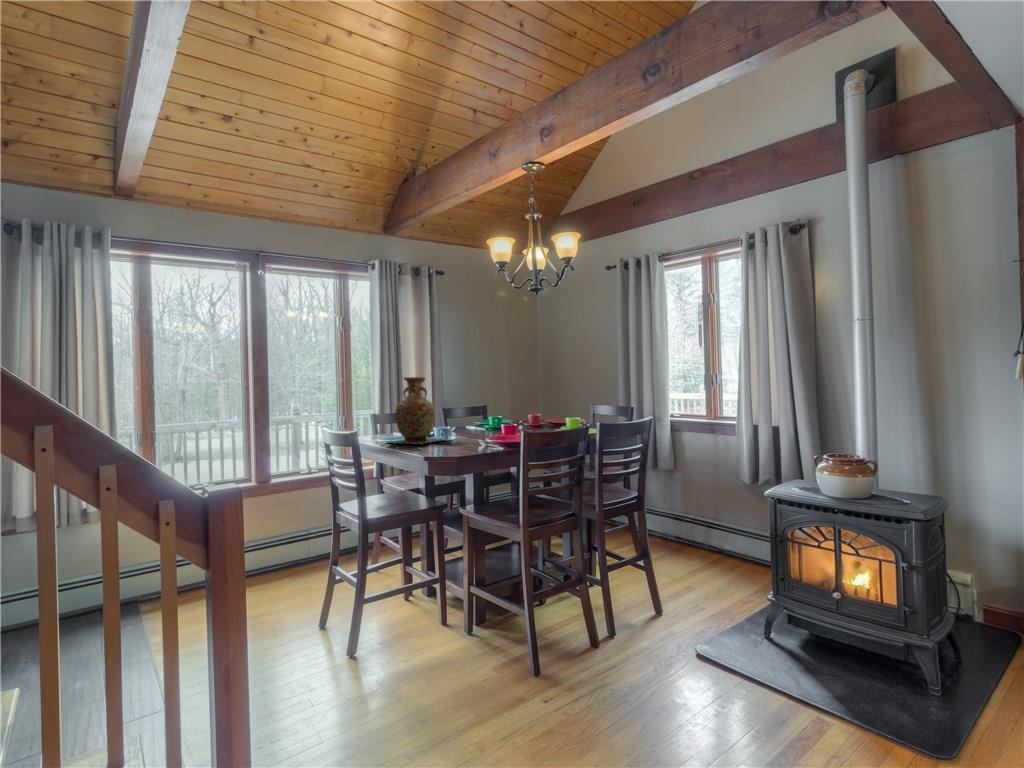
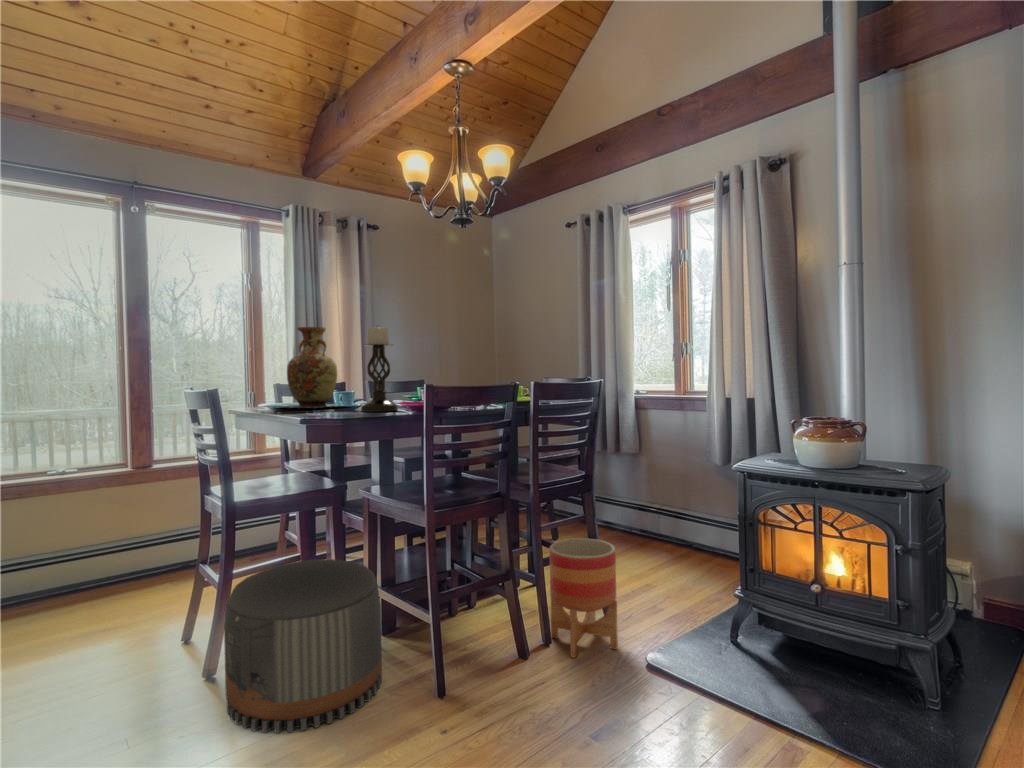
candle holder: none [459,377,488,448] -> present [361,325,398,412]
planter: none [614,550,671,649] -> present [549,538,618,658]
pouf: none [368,568,485,704] -> present [224,559,382,733]

